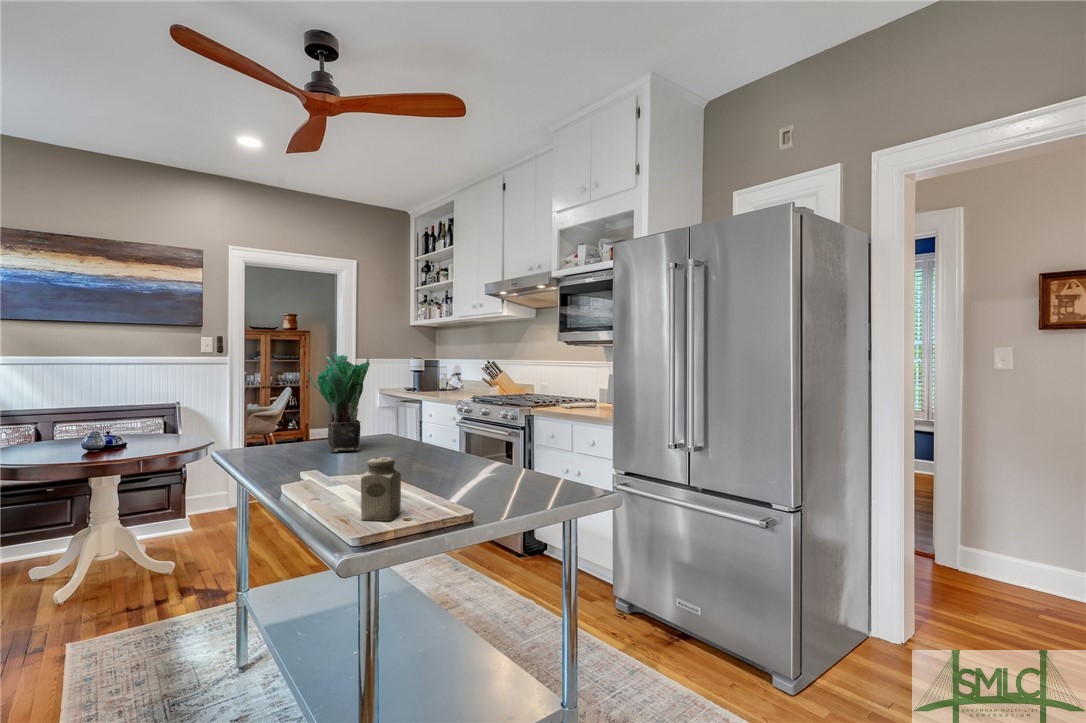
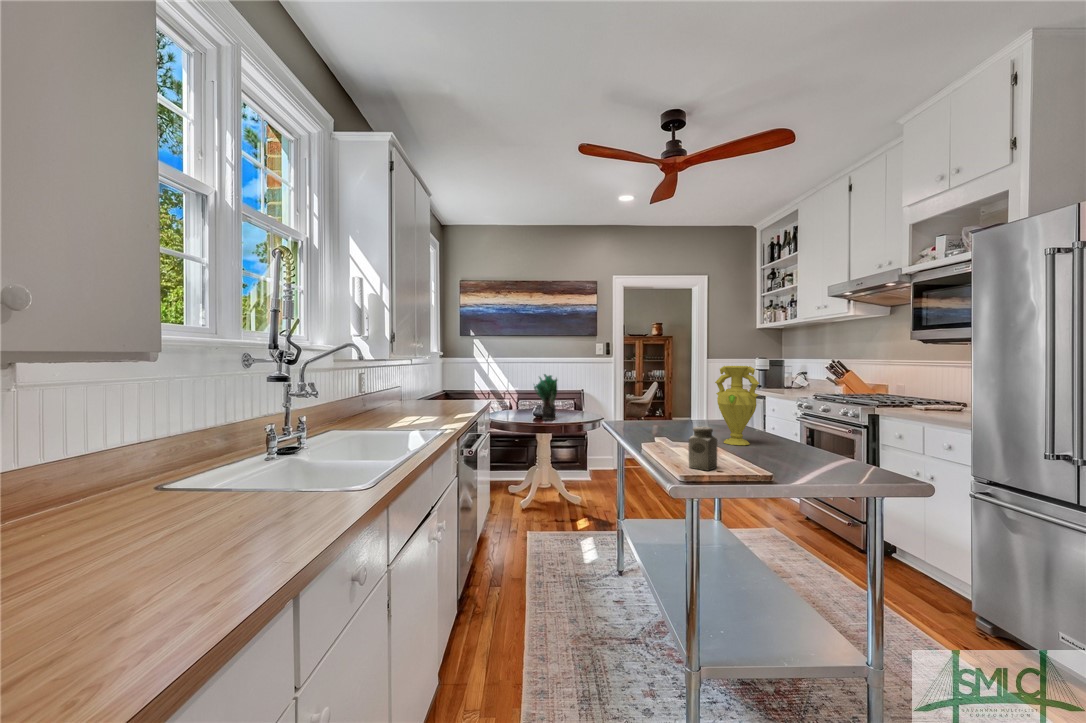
potted plant: present [307,352,370,452] -> present [534,374,557,420]
vase: none [385,369,440,471] -> present [715,366,759,445]

